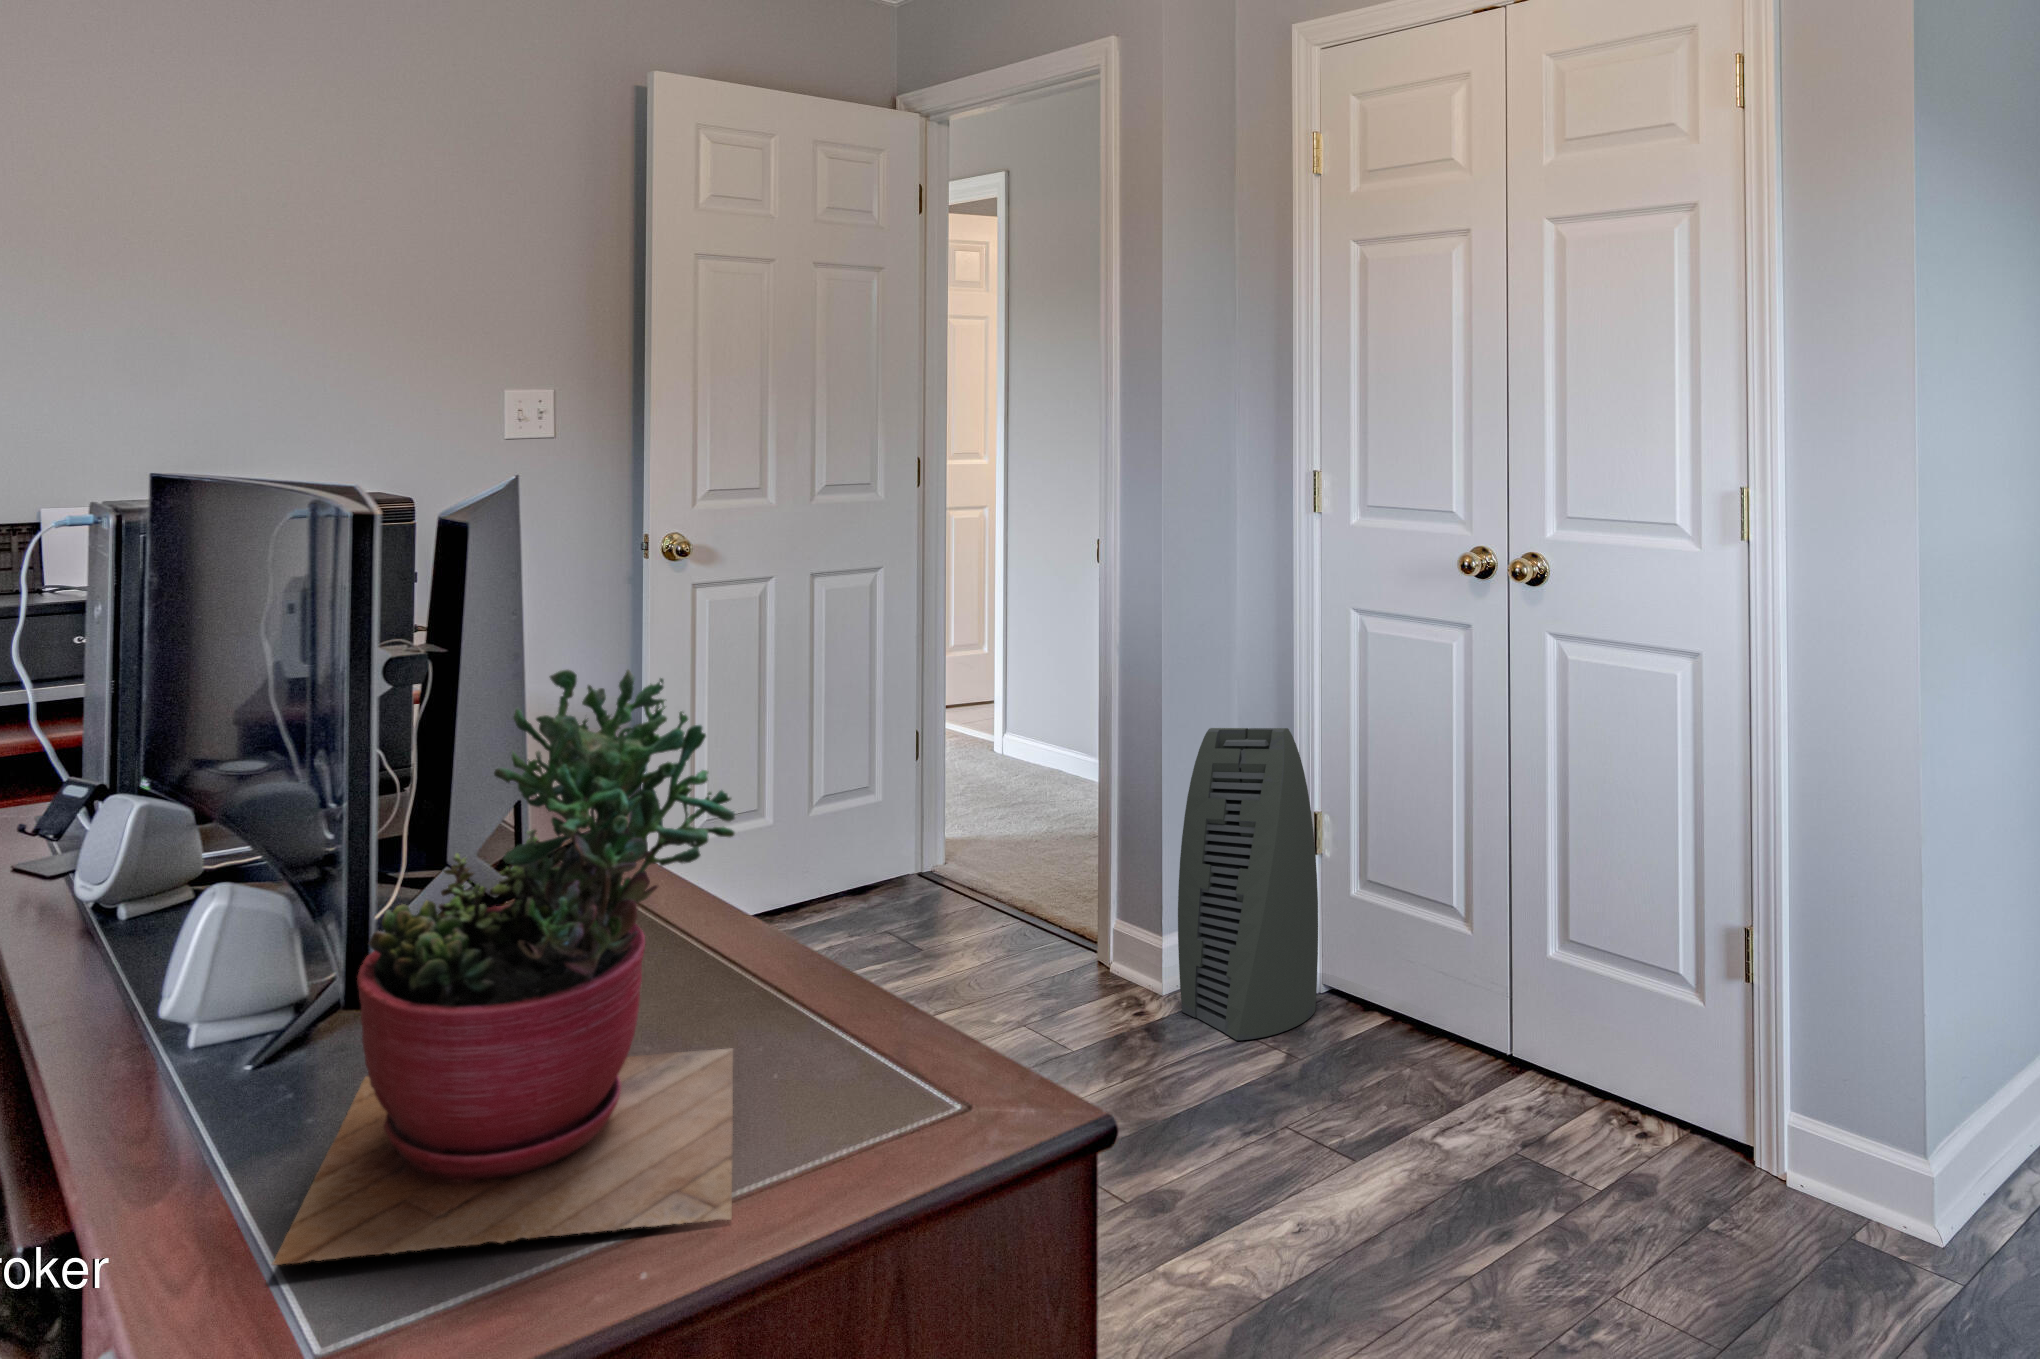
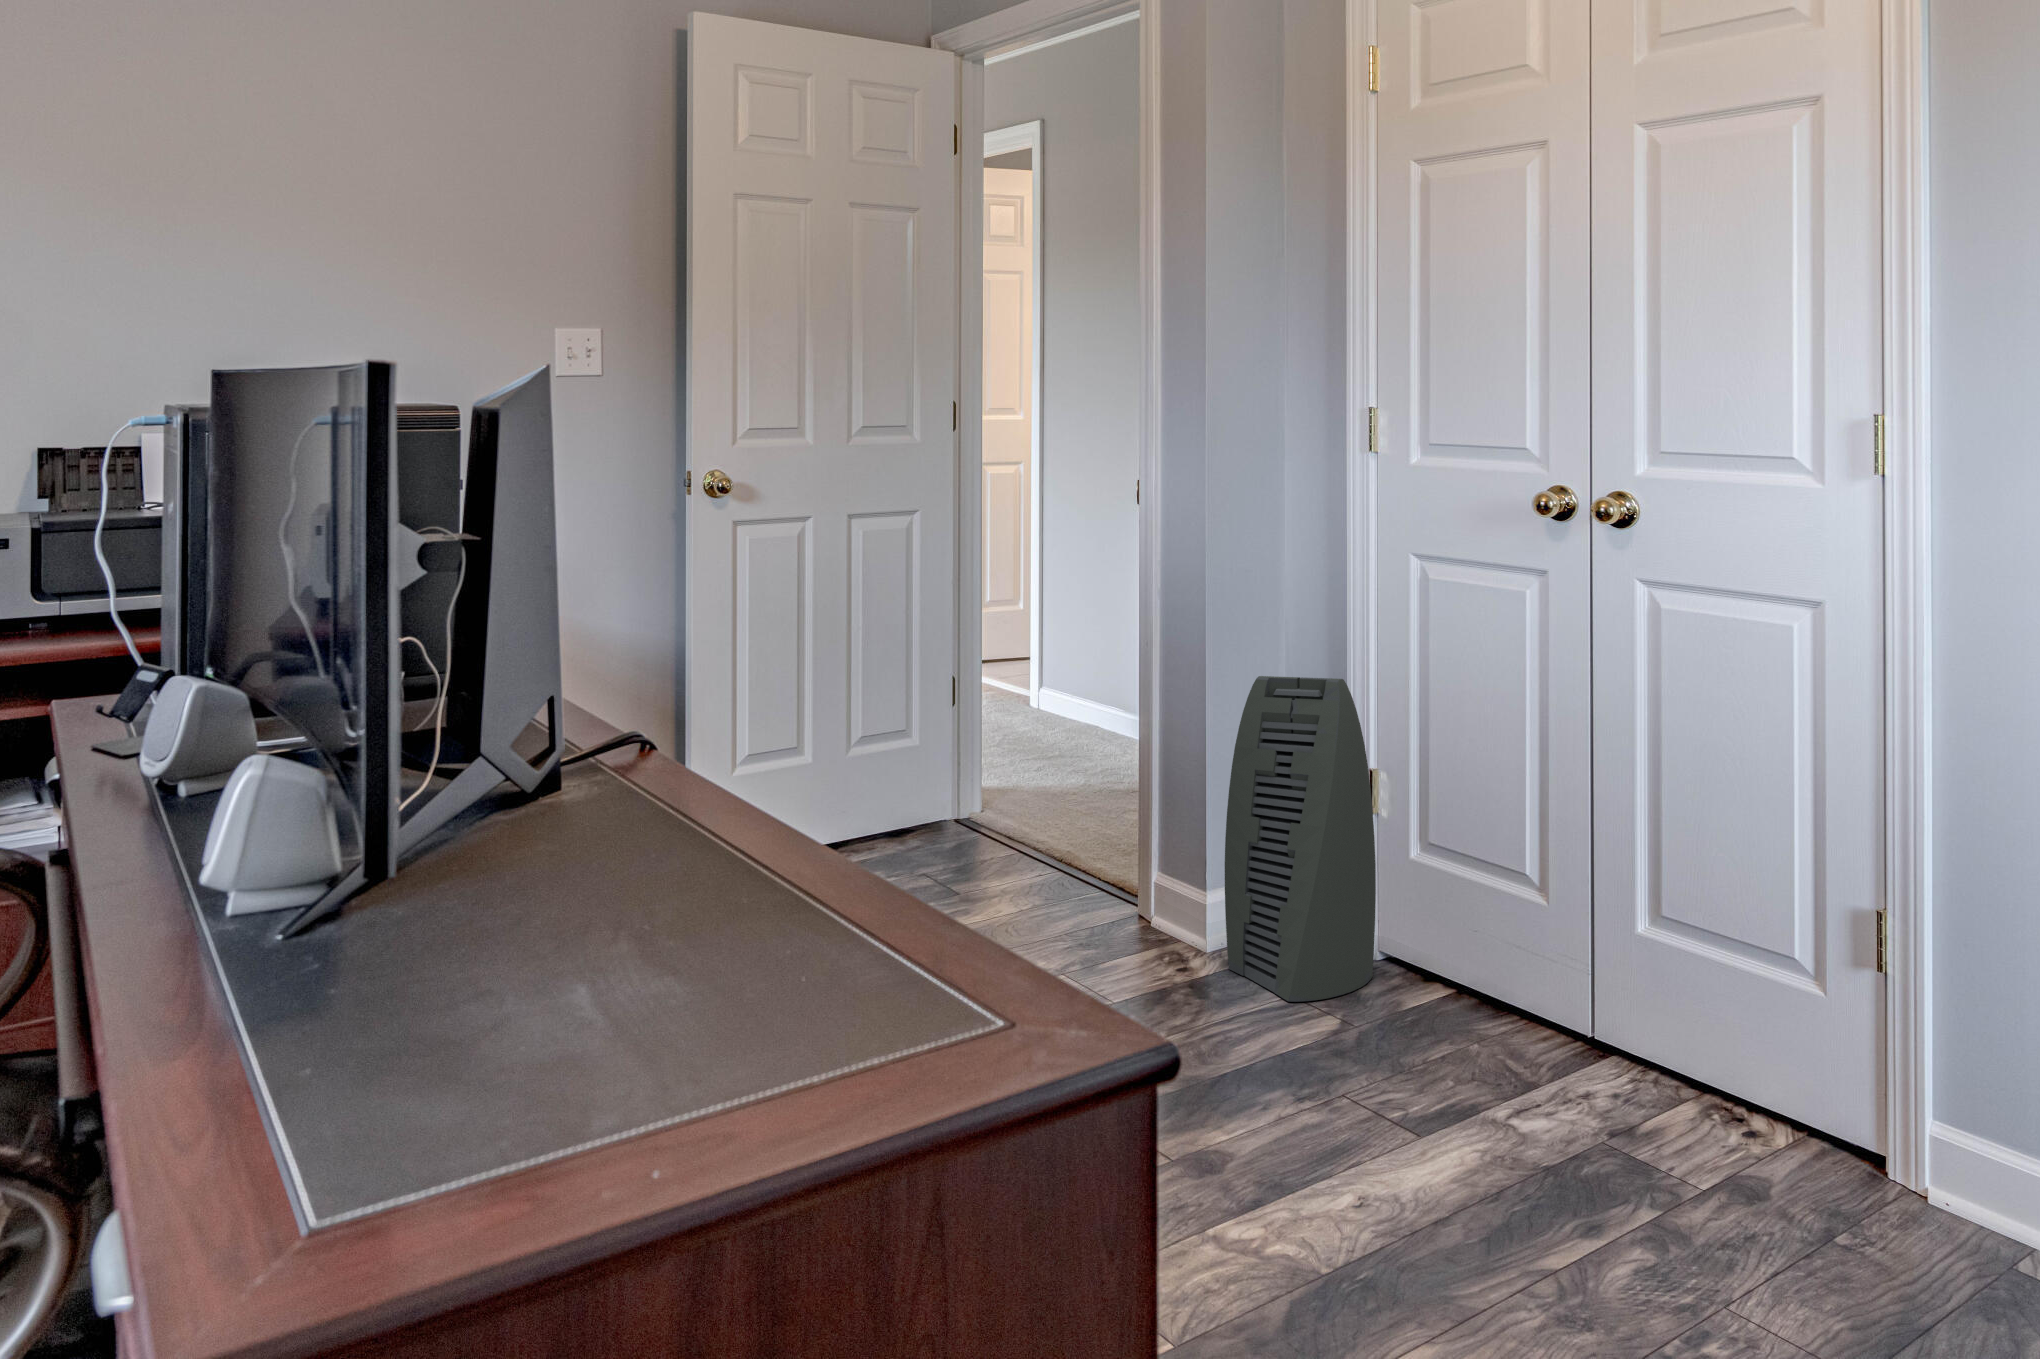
succulent plant: present [272,670,735,1265] -> none [272,527,759,1133]

